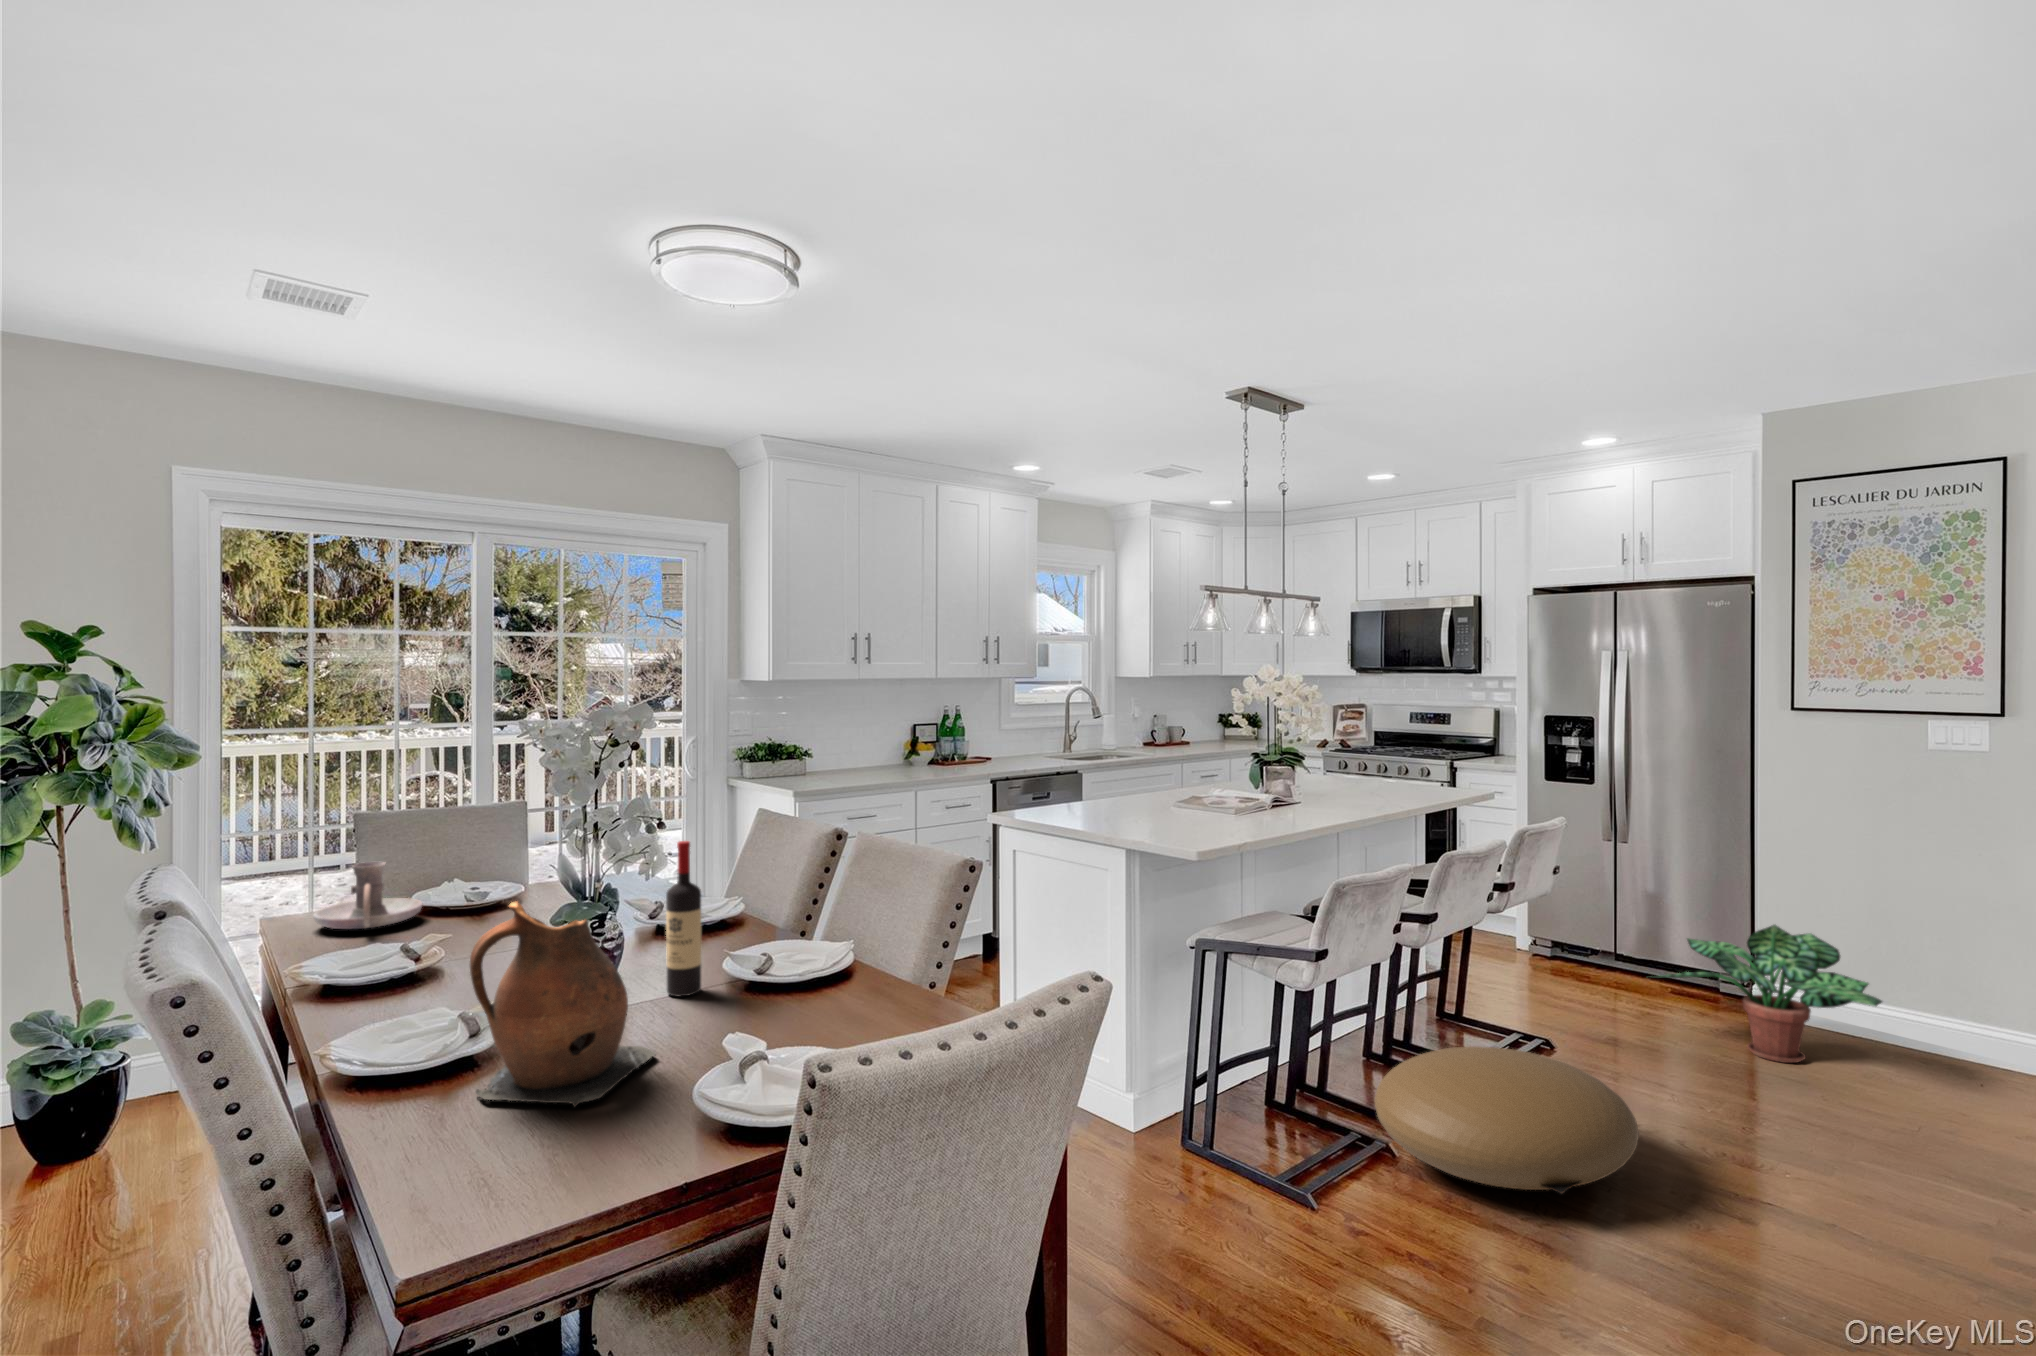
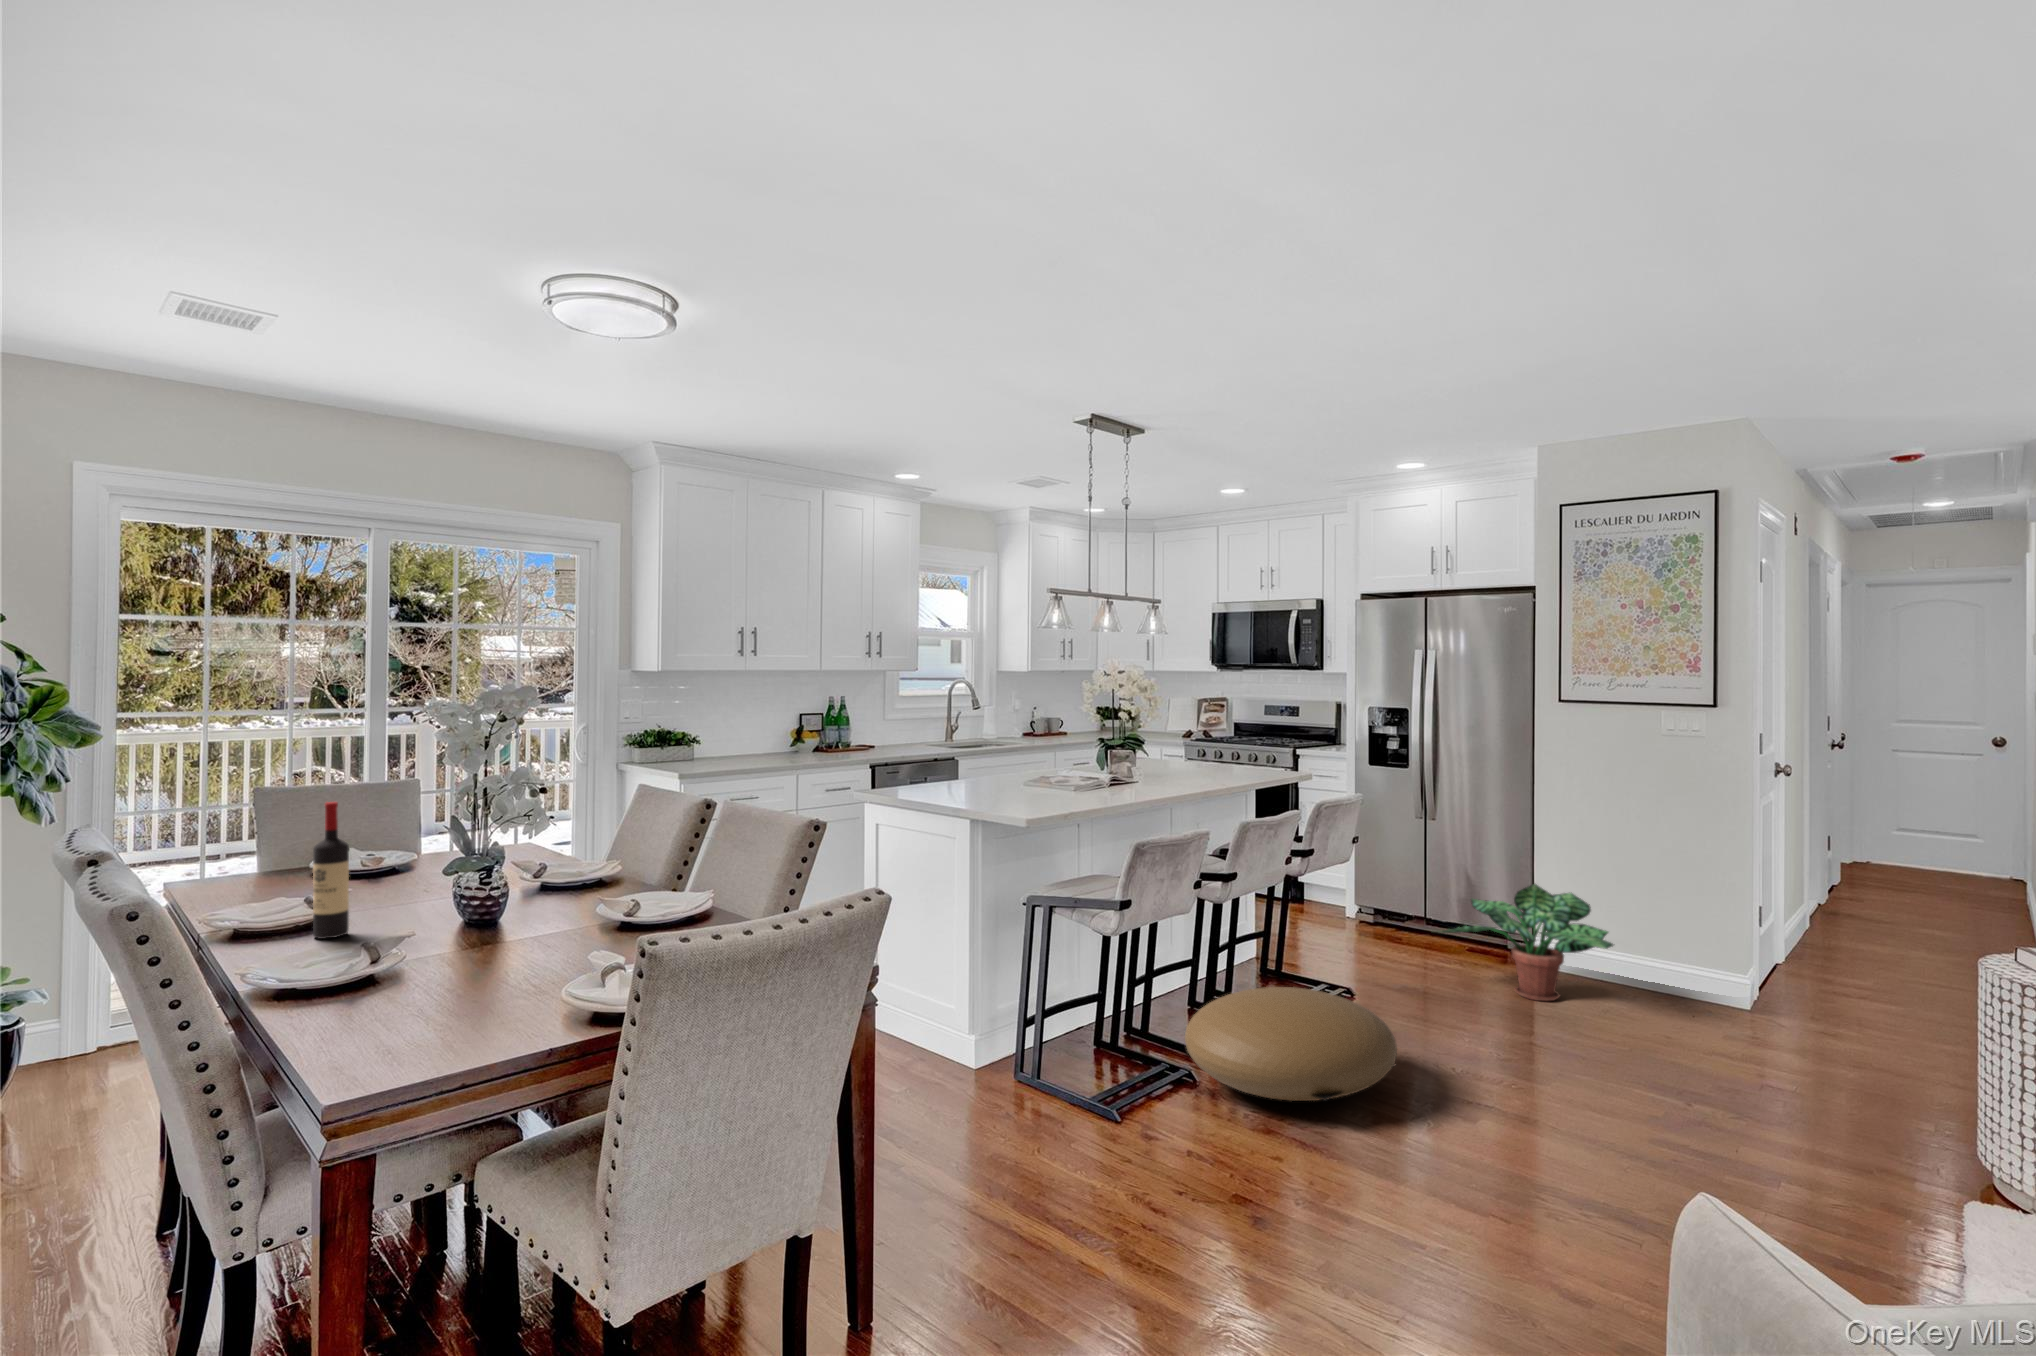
wine bottle: present [666,841,701,996] -> present [313,802,349,939]
candle holder: present [313,862,422,929] -> none [213,831,319,891]
ceramic pitcher: present [470,902,656,1107] -> none [367,845,532,1012]

